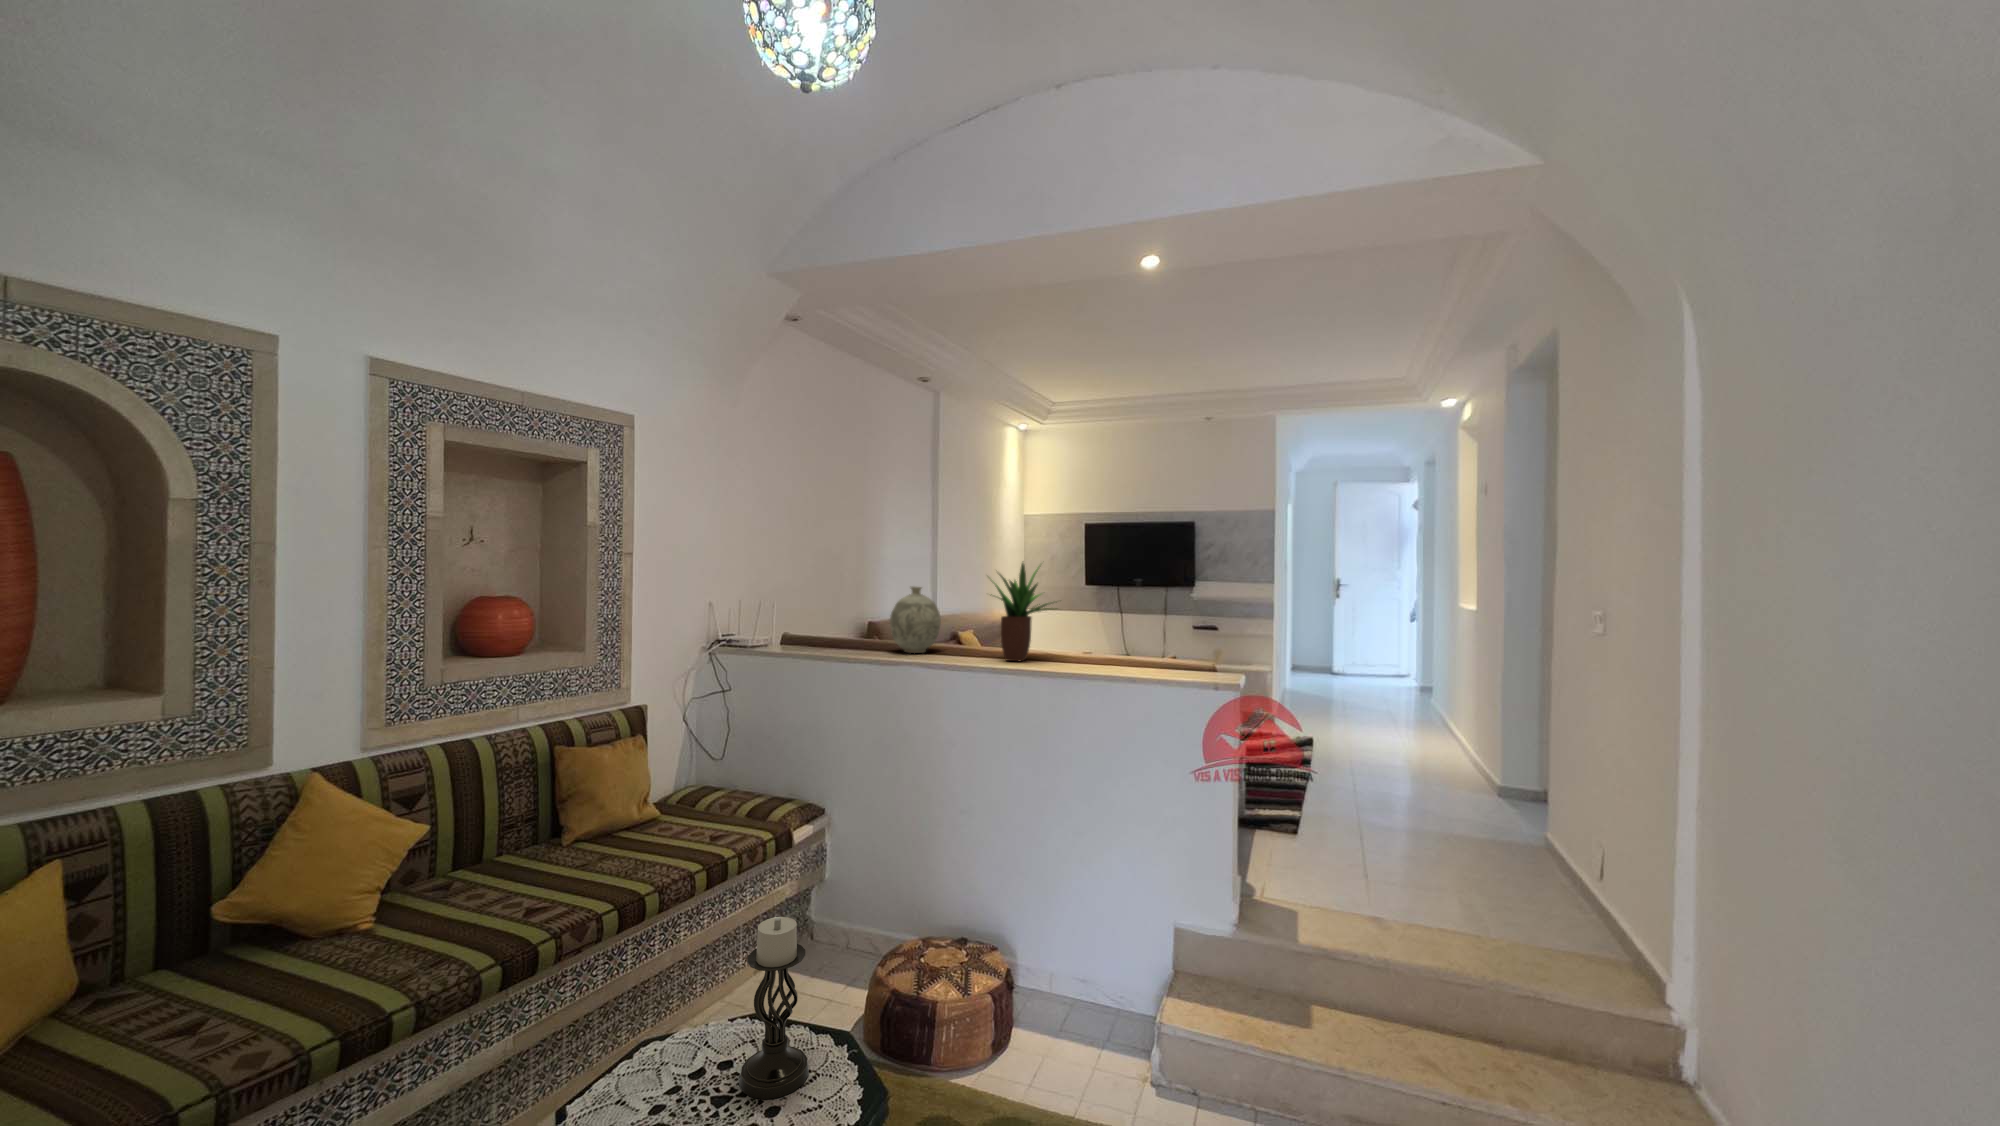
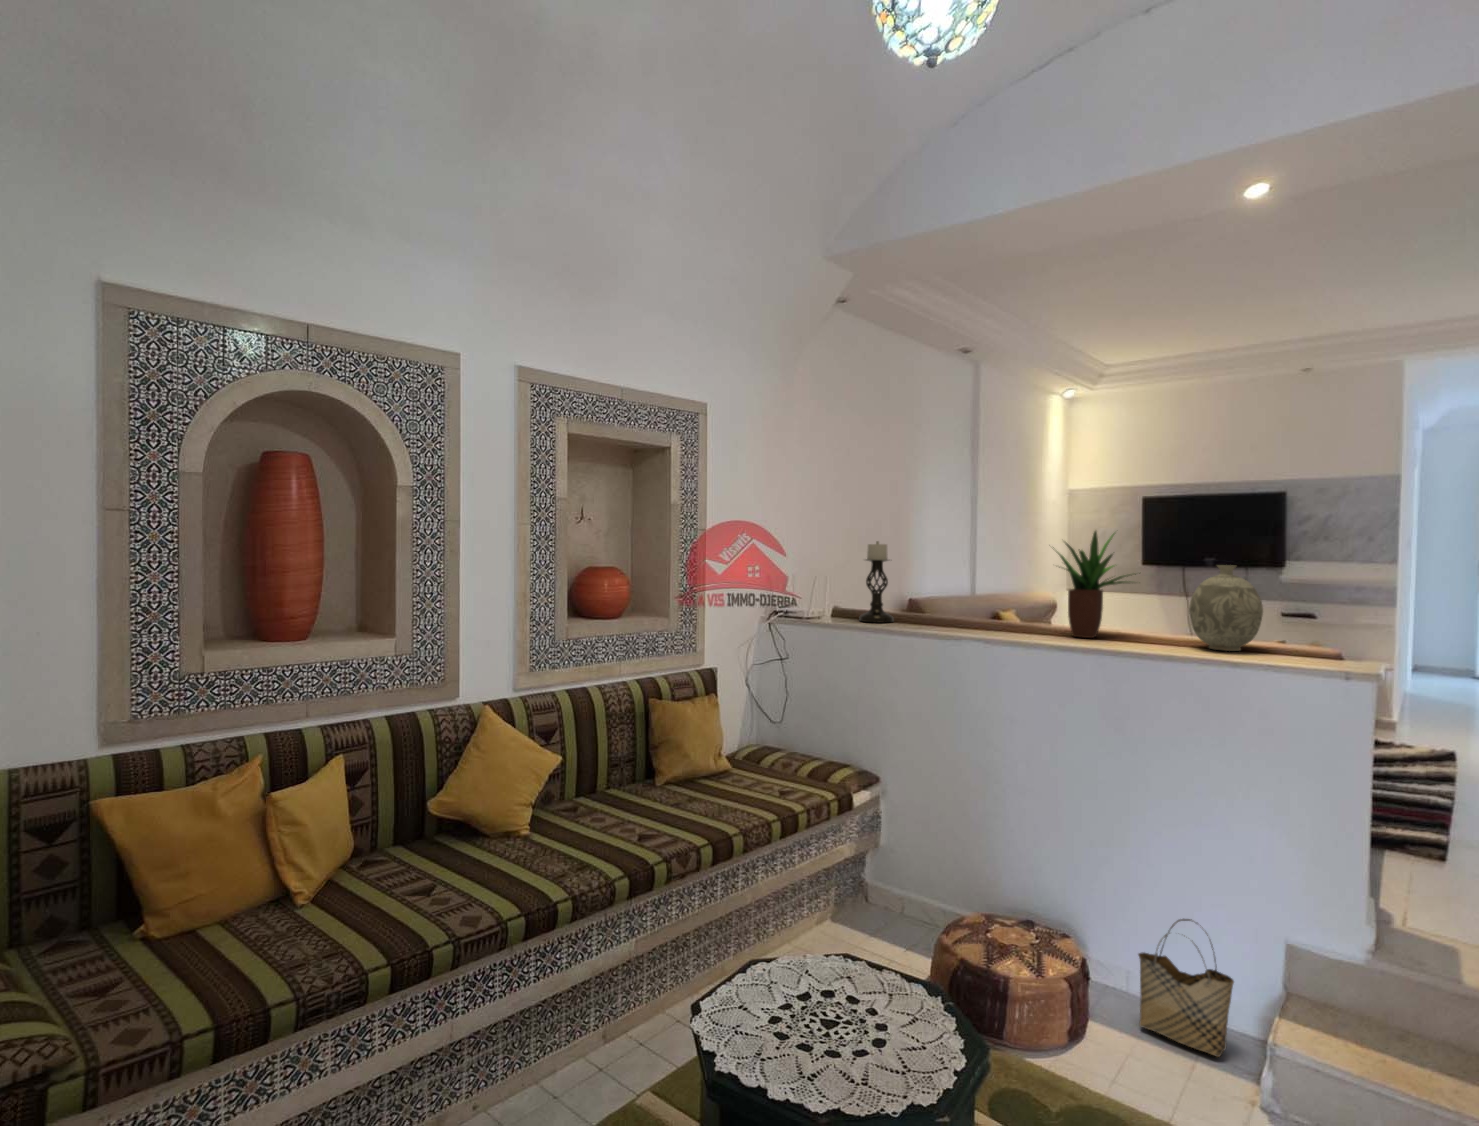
decorative vase: present [890,586,941,653] -> present [1189,565,1263,651]
woven basket: none [1054,915,1130,1039] -> present [1138,919,1234,1057]
candle holder: present [739,917,809,1099] -> present [859,541,894,622]

